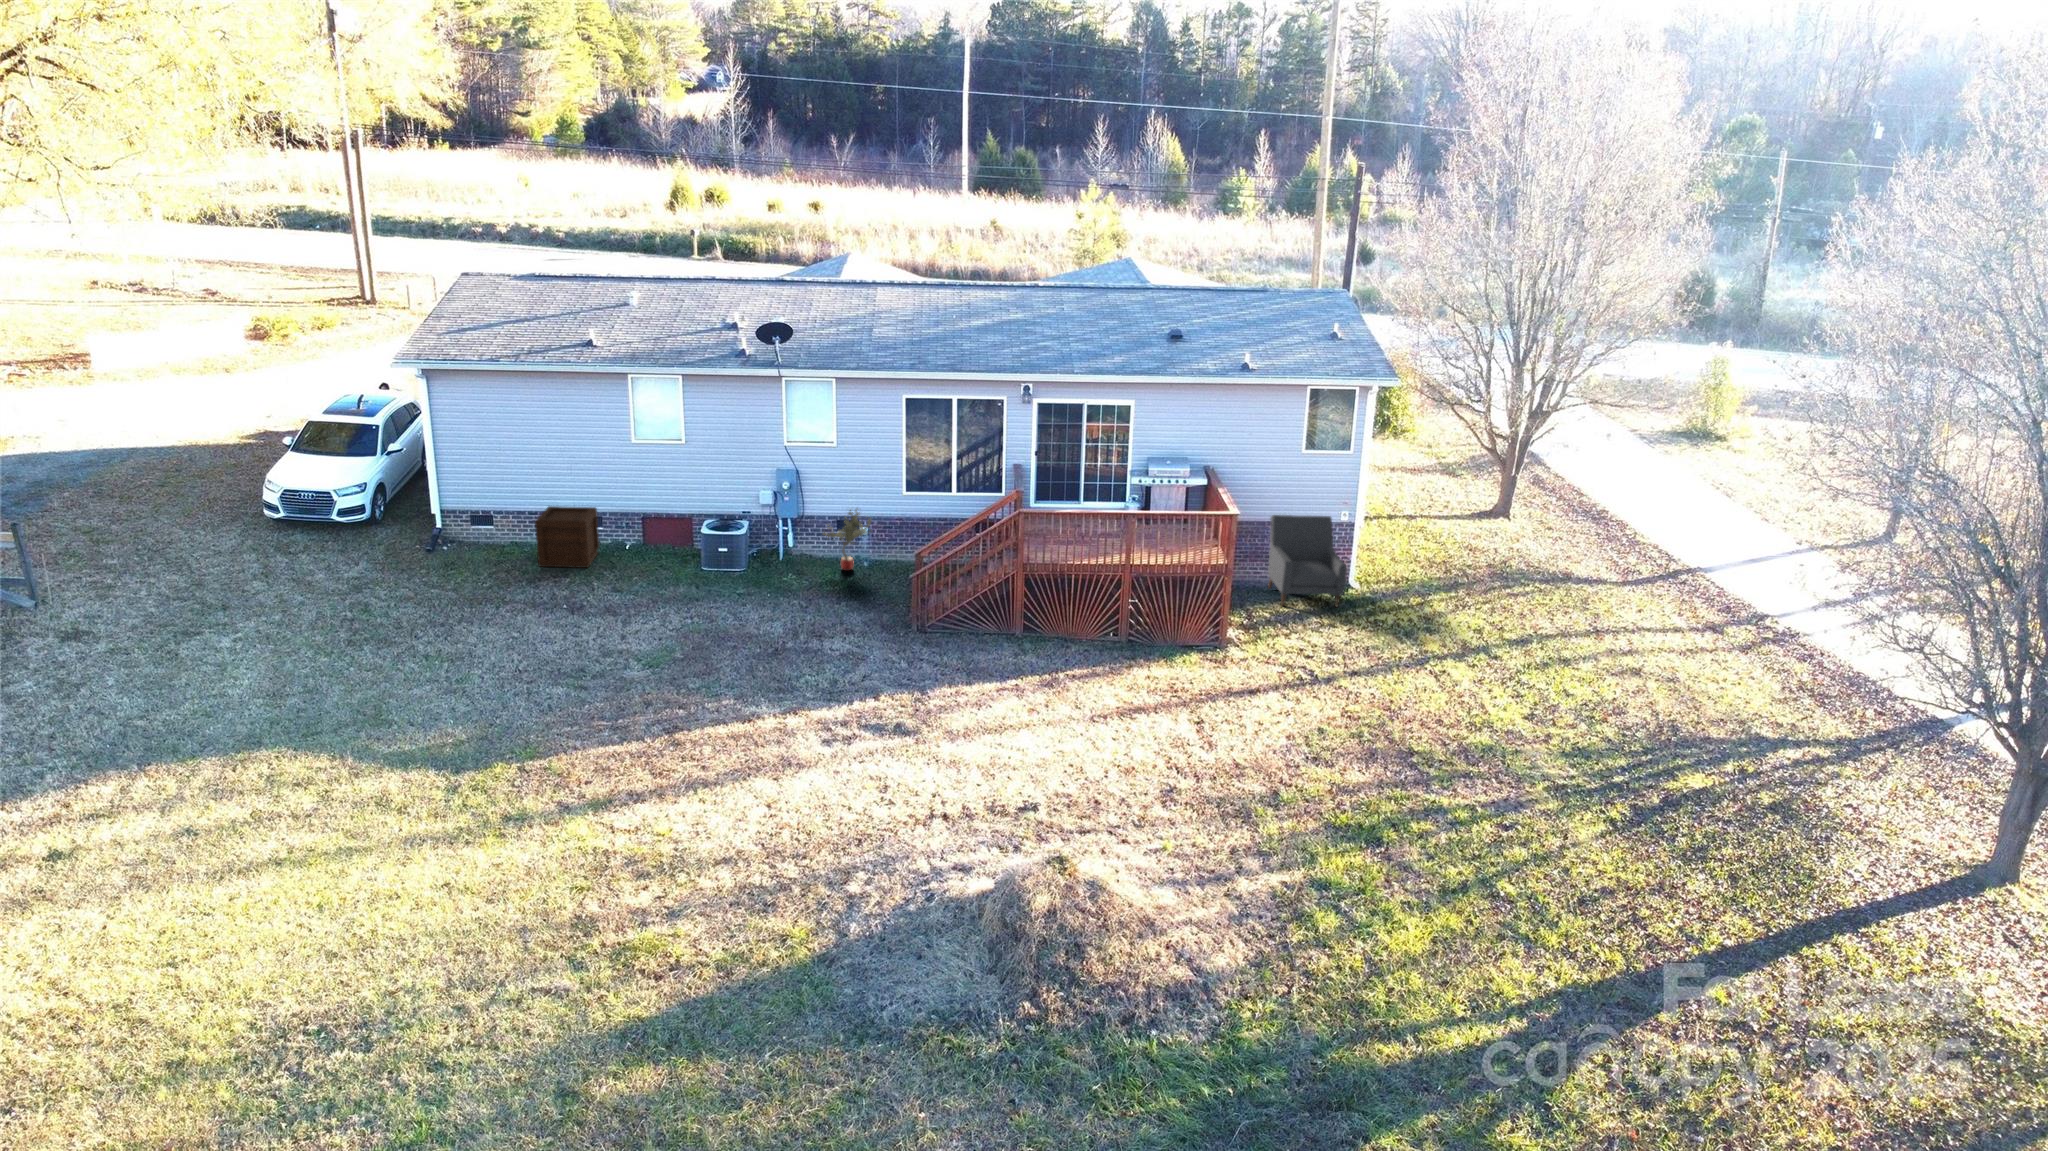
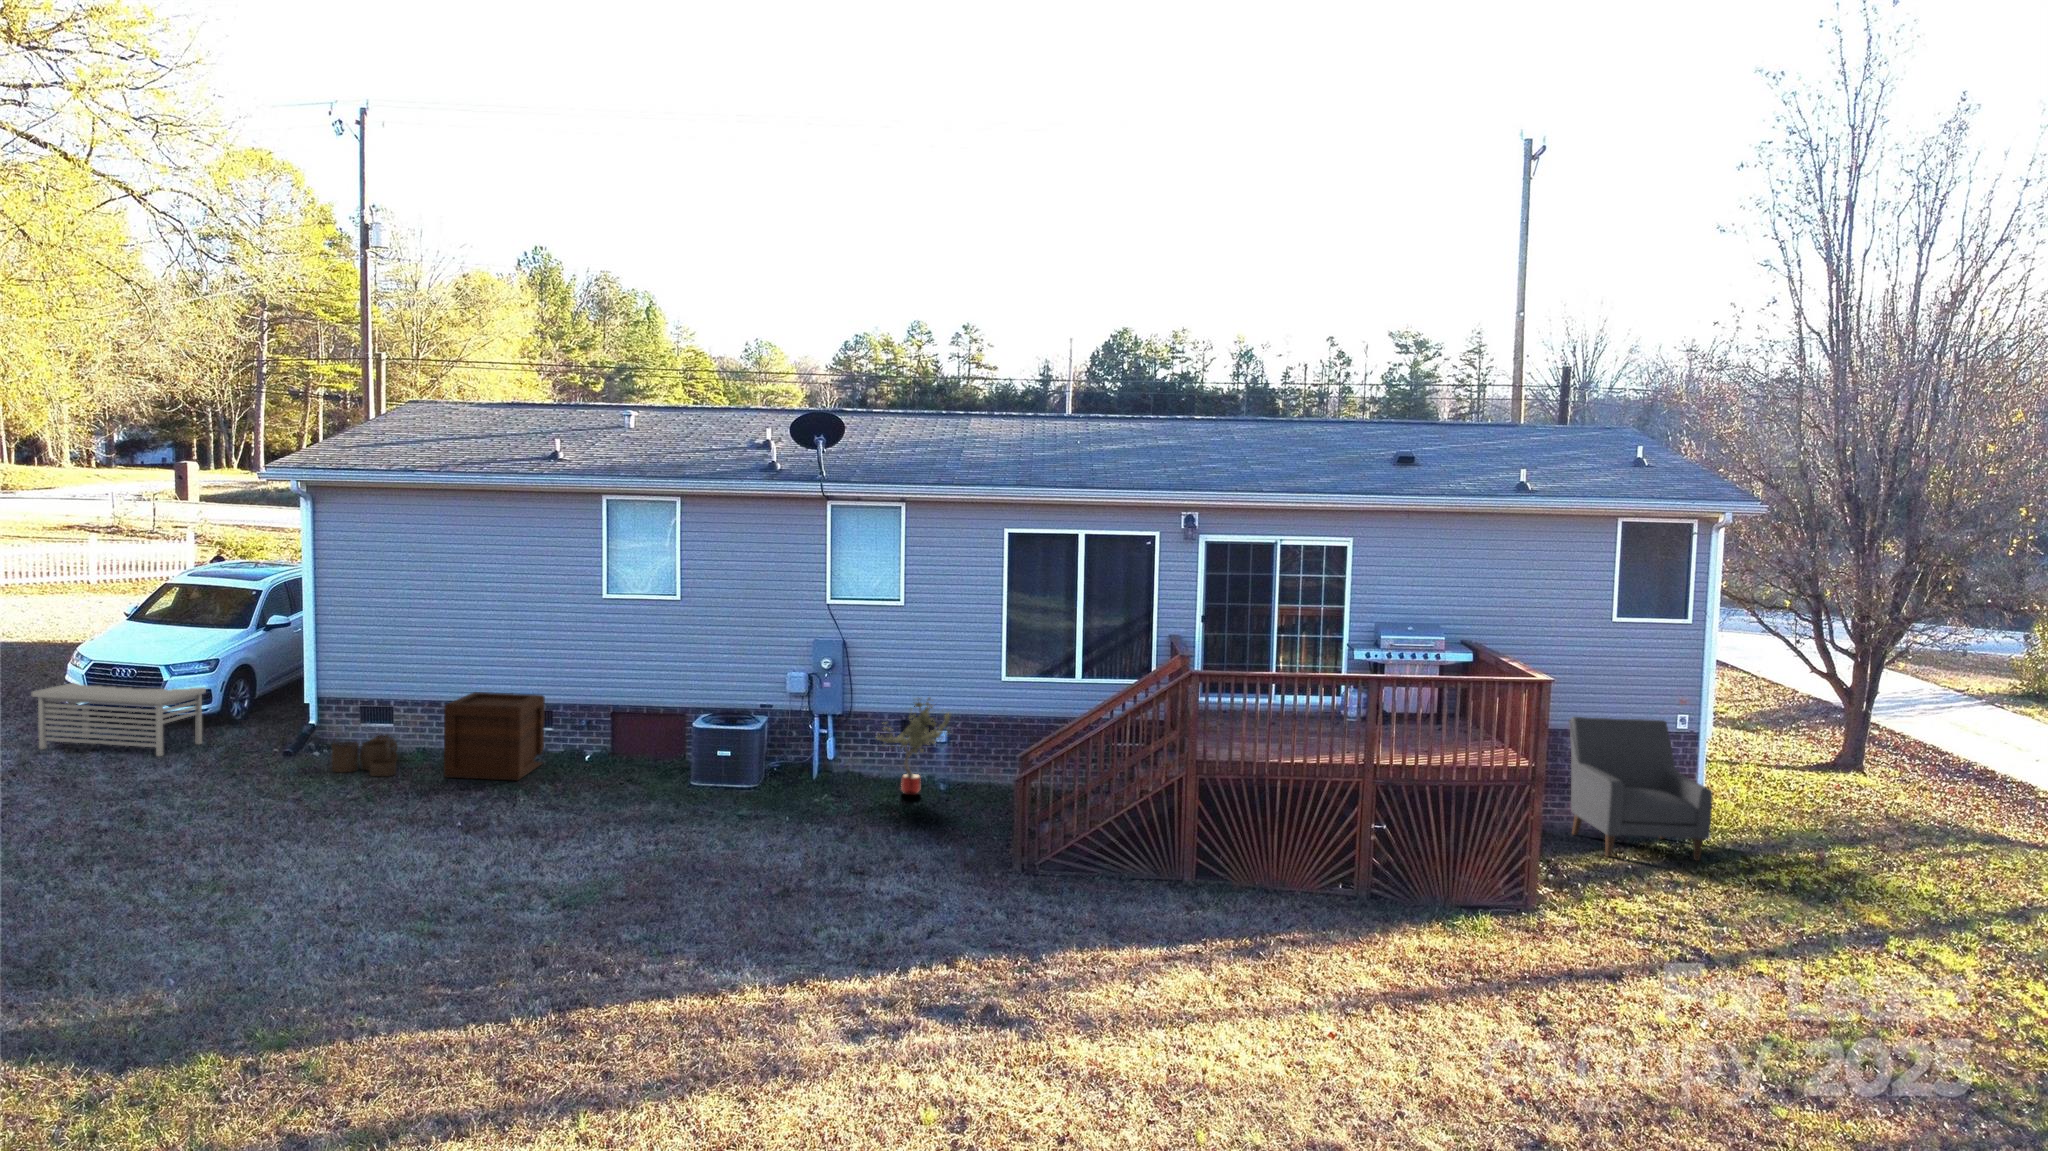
storage bench: none [246,500,362,555] -> present [32,683,206,756]
woven basket: none [460,534,506,567] -> present [332,735,398,776]

